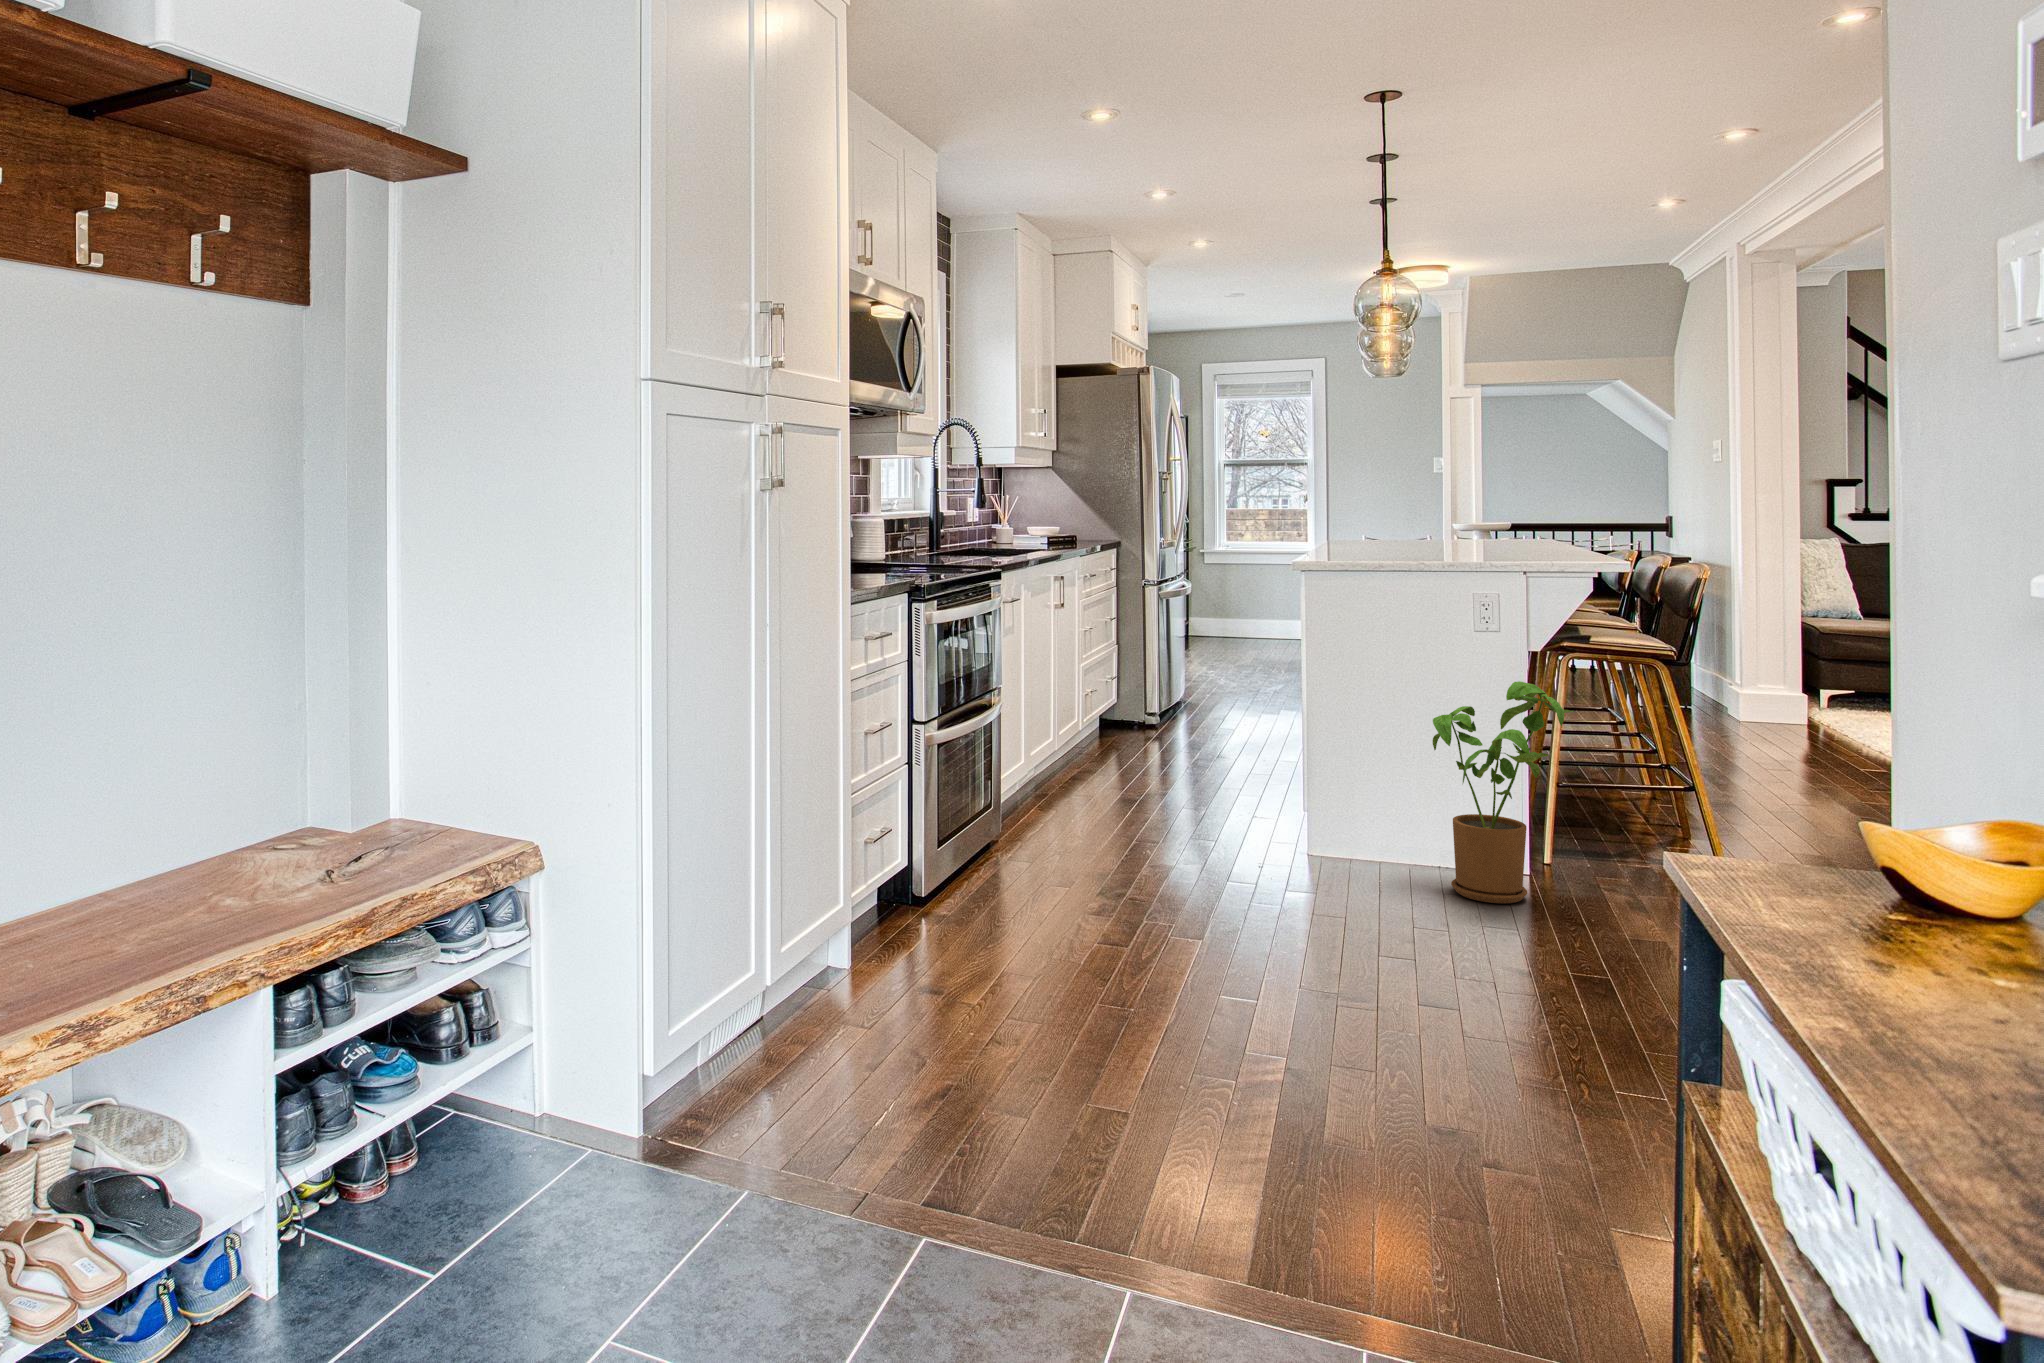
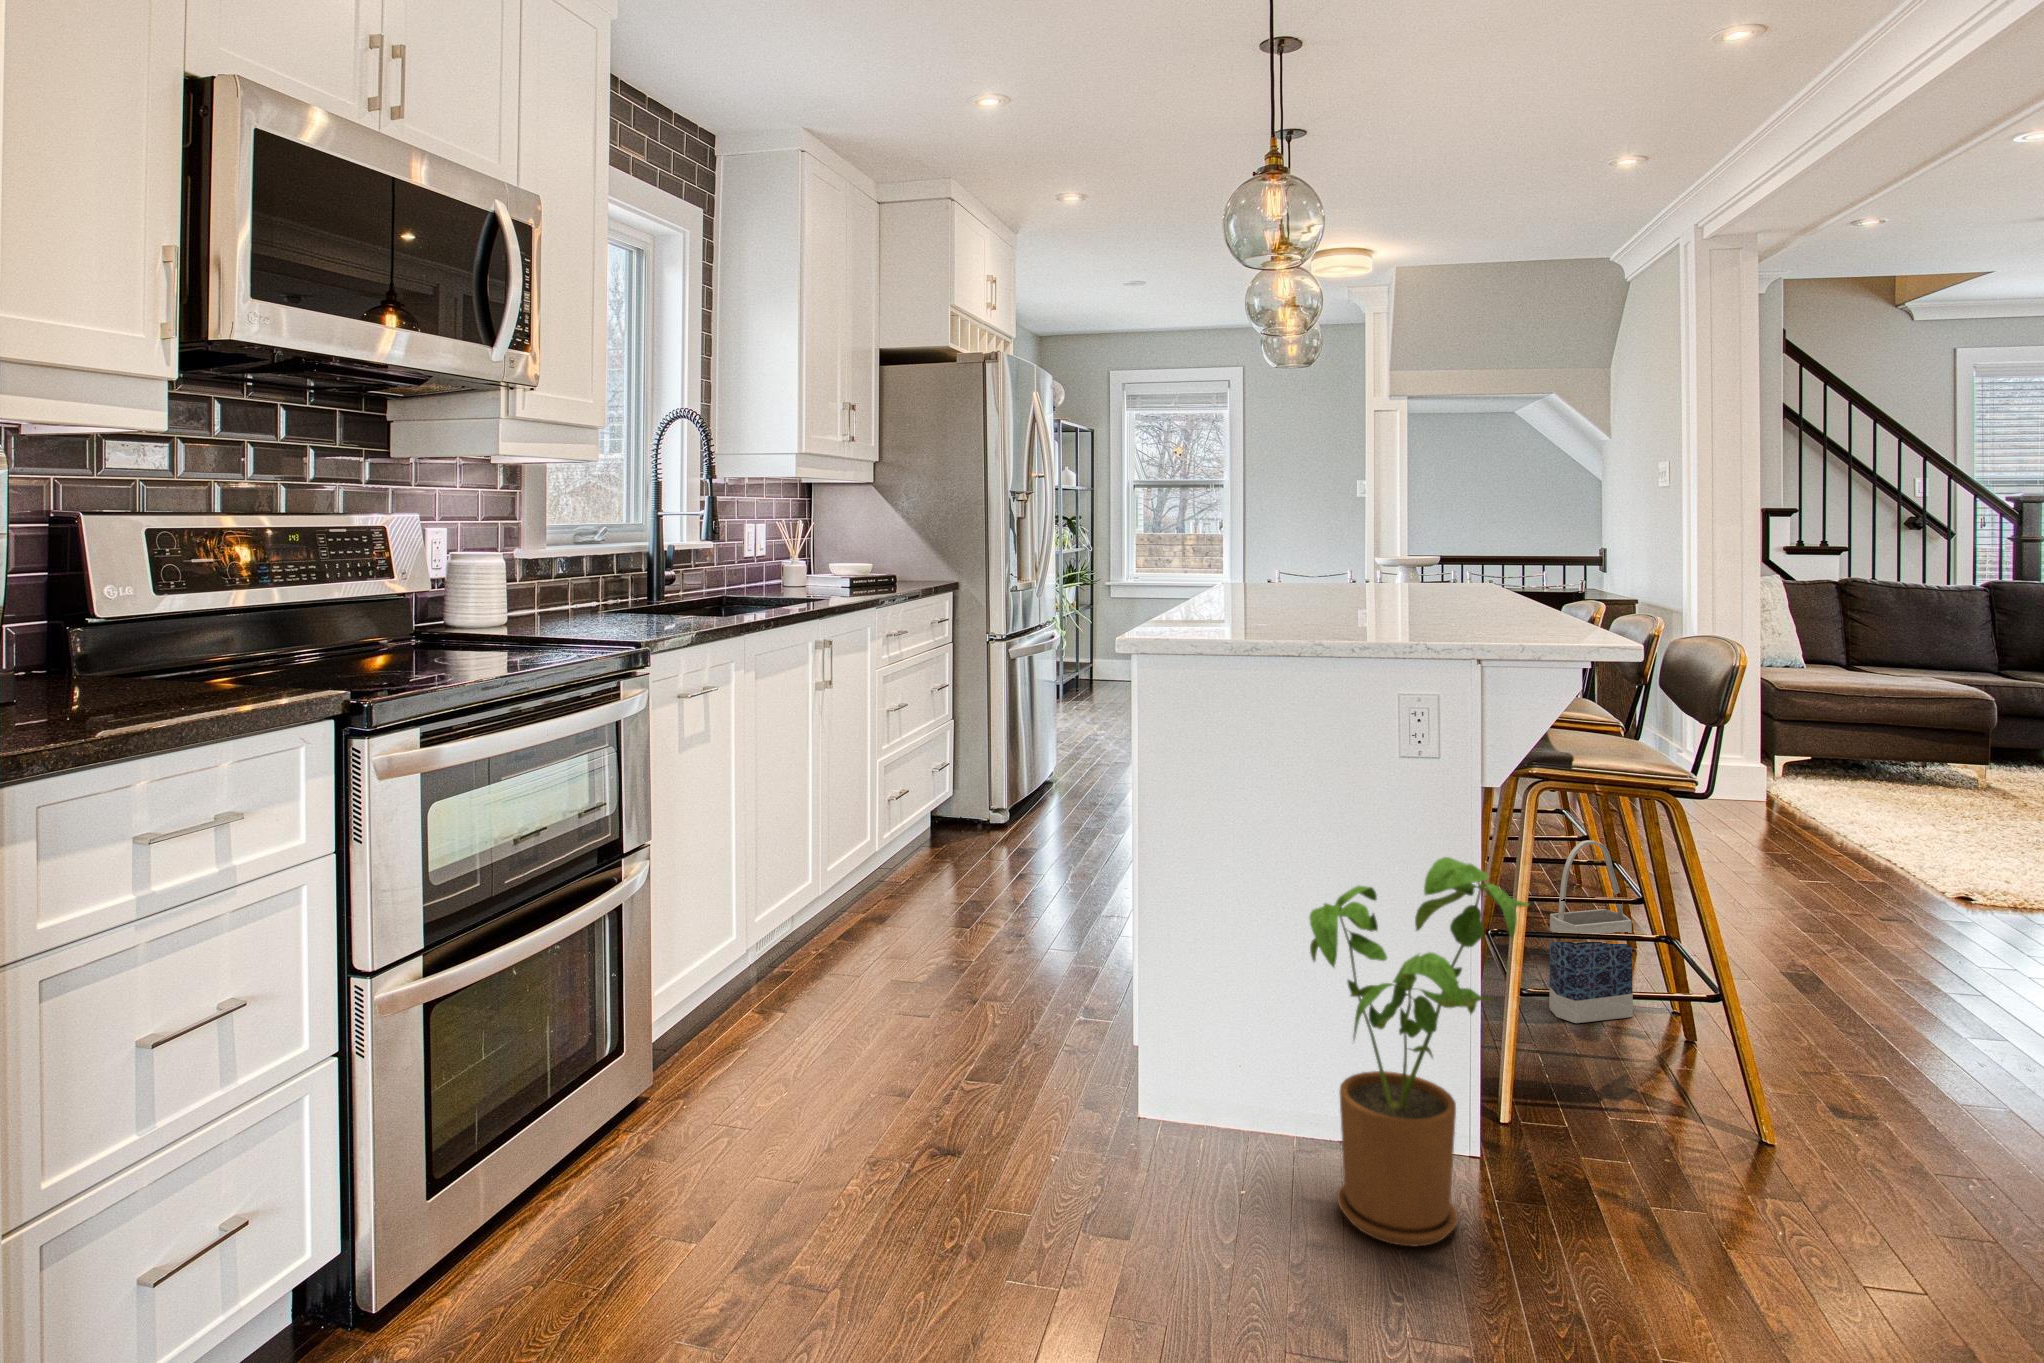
bag: none [1597,707,1659,830] -> present [1549,840,1633,1023]

